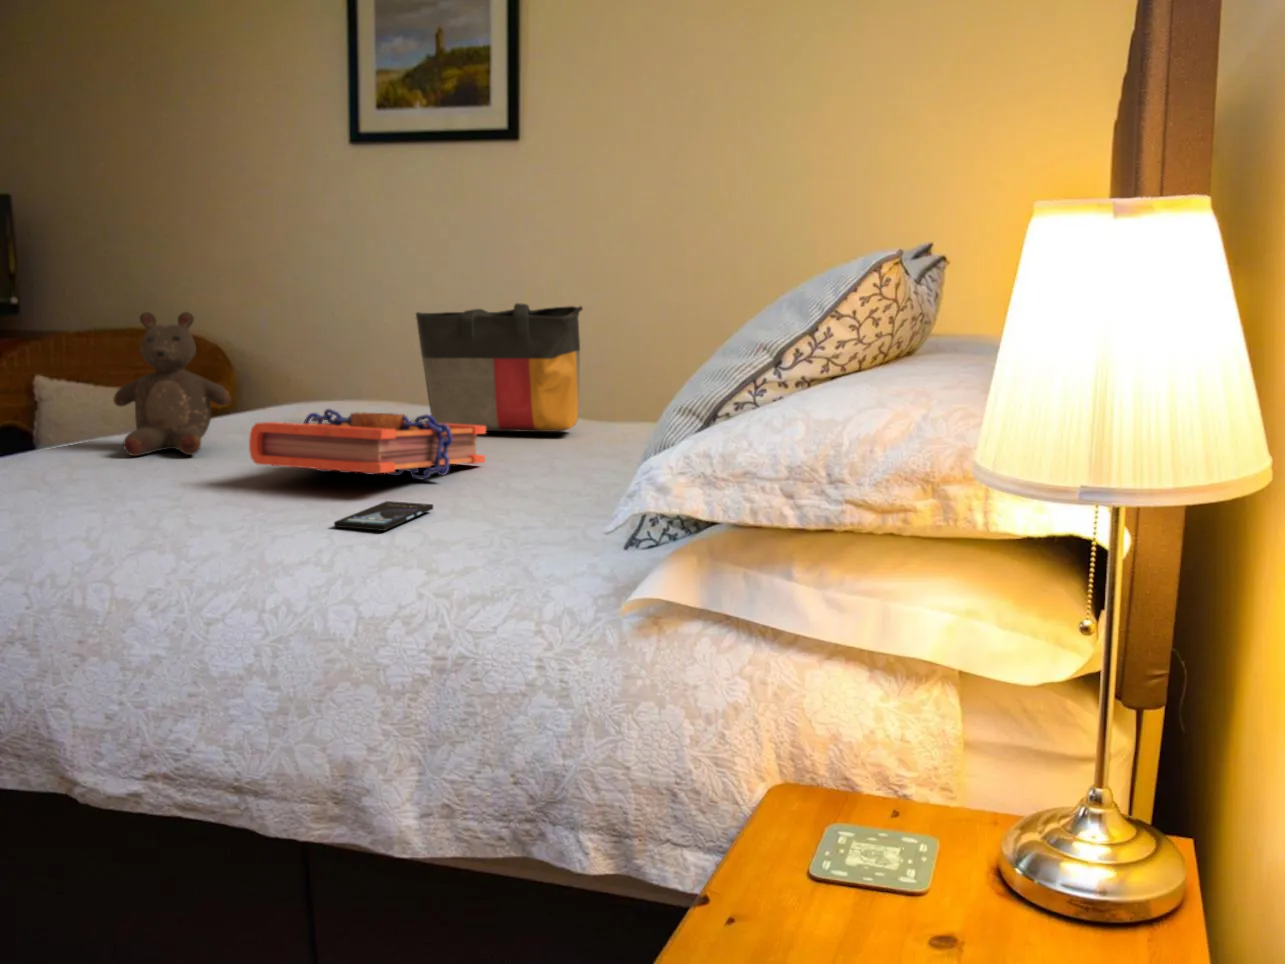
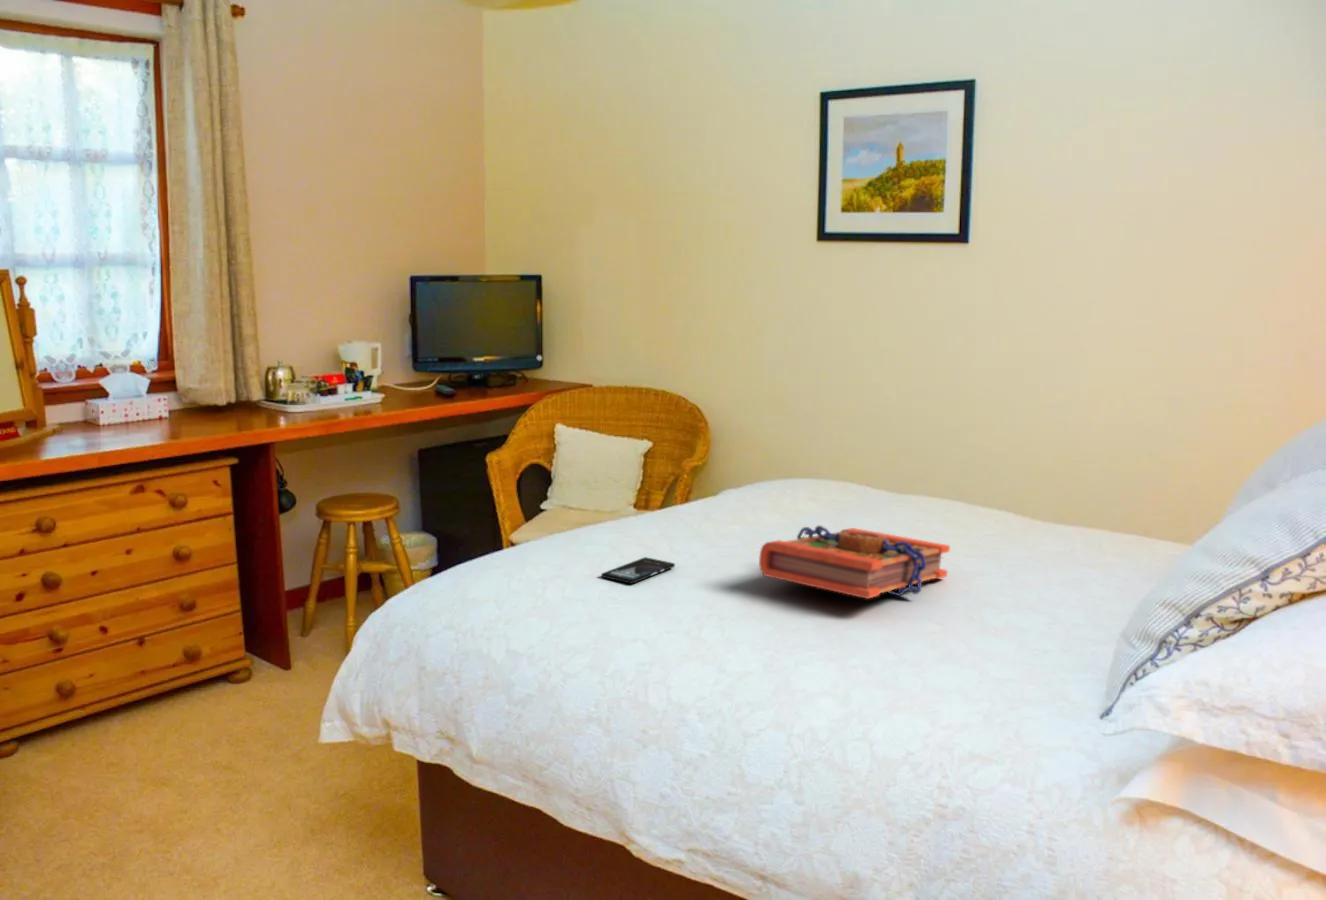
tote bag: present [416,303,583,432] -> none [884,423,1036,538]
stuffed bear: present [113,312,231,456] -> none [645,428,734,547]
smartphone: present [334,501,433,531] -> present [602,557,675,584]

